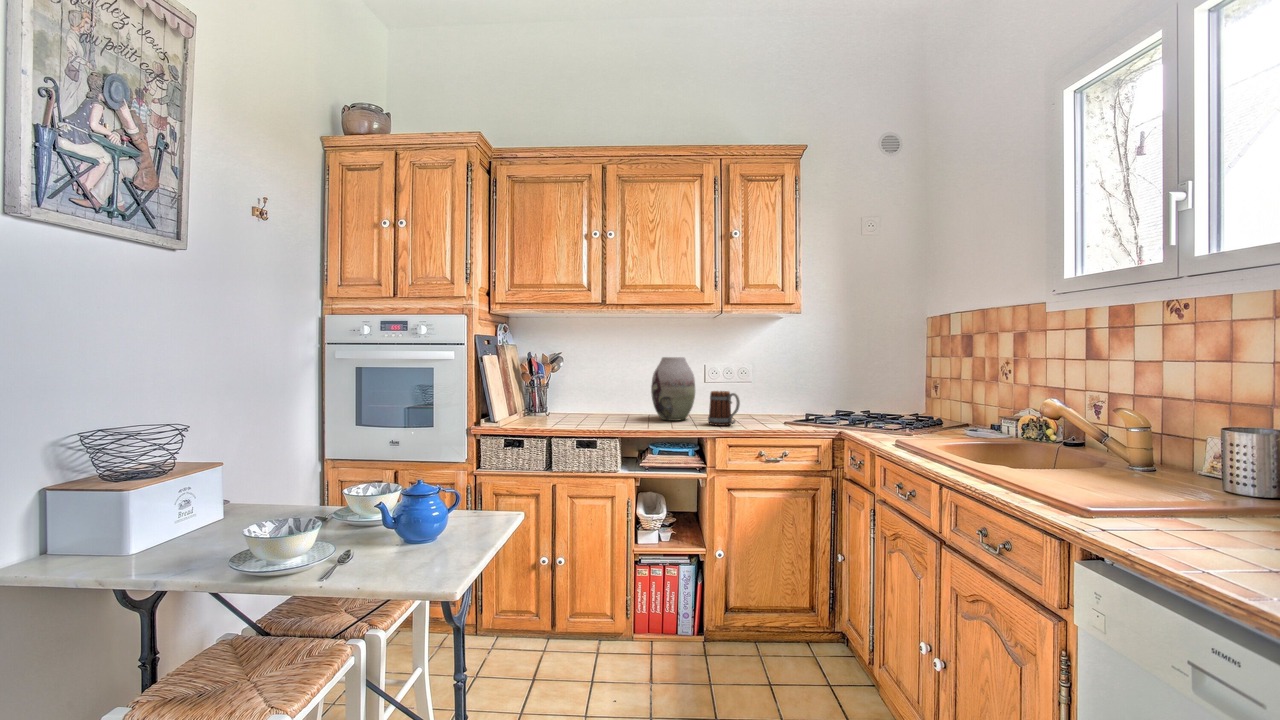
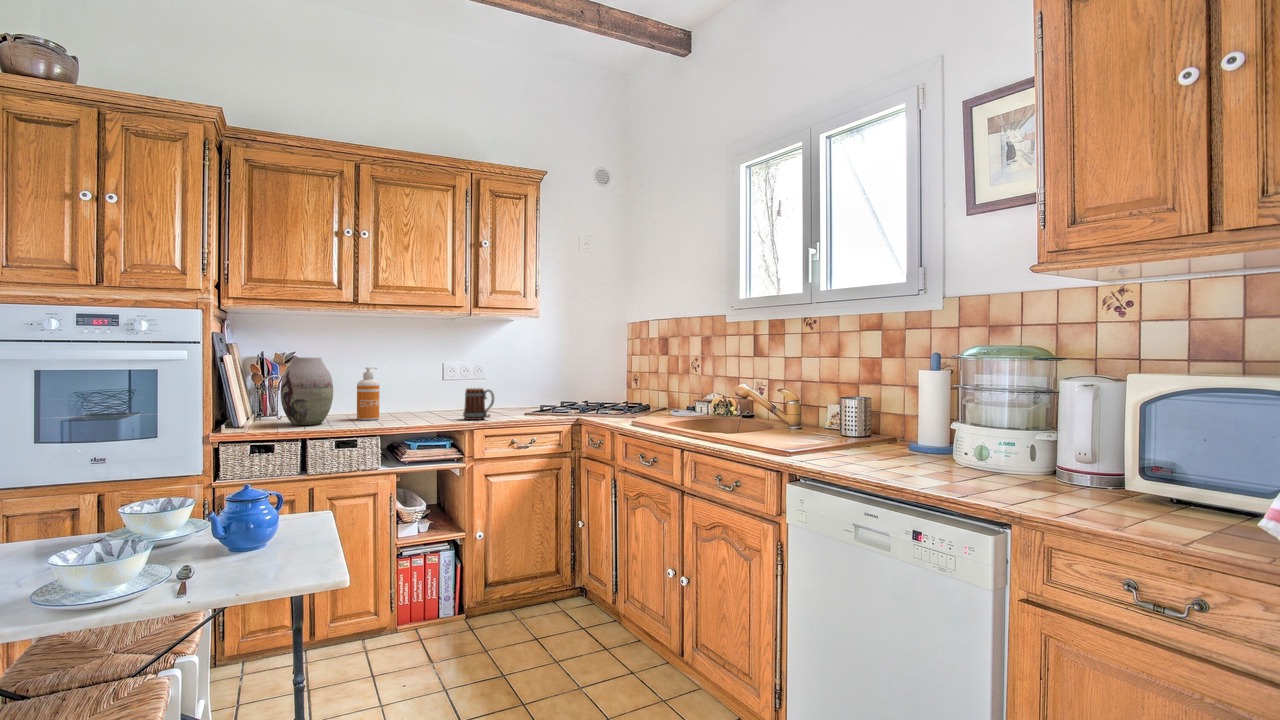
vase: present [651,357,695,421] -> present [281,357,333,425]
soap dispenser: none [610,367,631,419] -> present [357,367,379,420]

